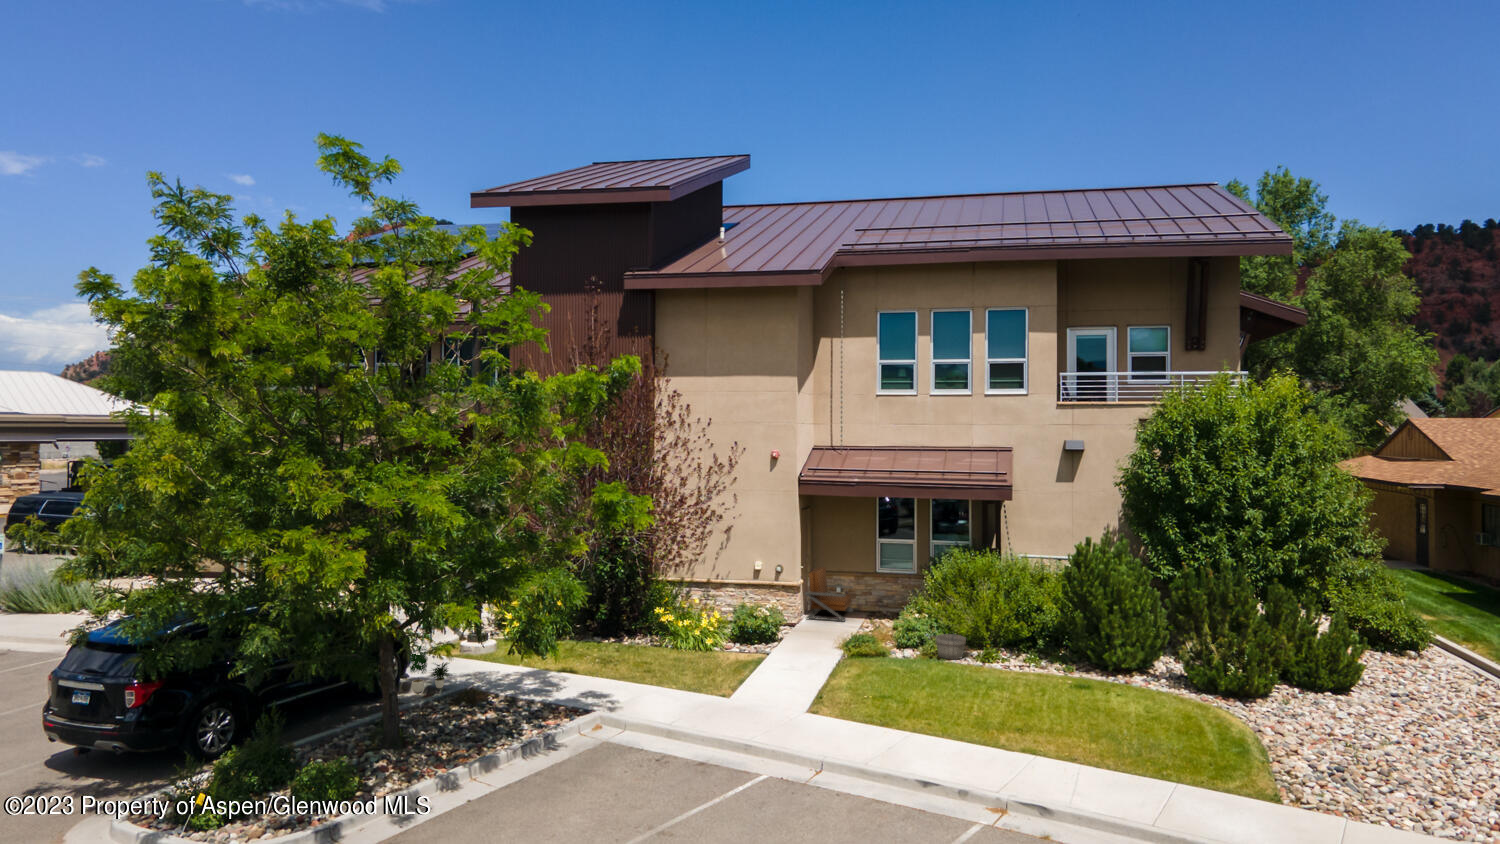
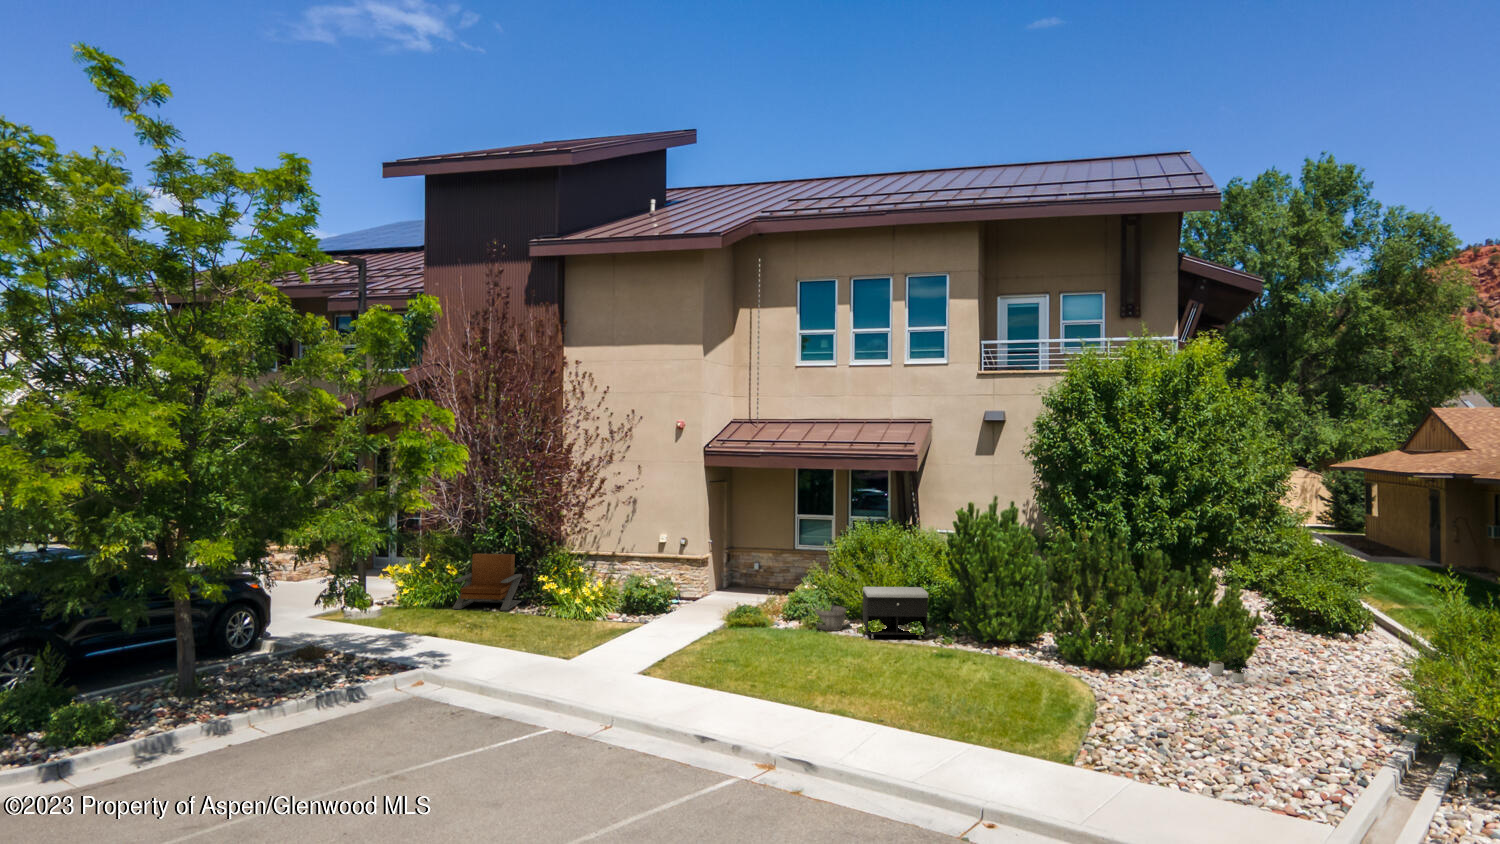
lounge chair: present [805,567,853,621] -> present [453,554,522,610]
storage bench: none [984,617,1052,667] -> present [863,587,928,639]
potted plant: present [409,646,450,693] -> present [1205,624,1249,683]

